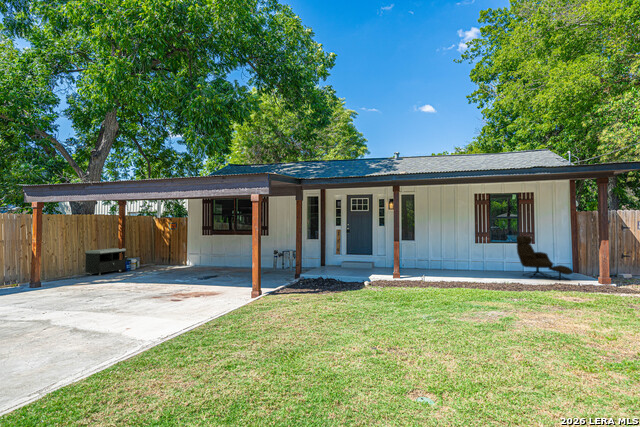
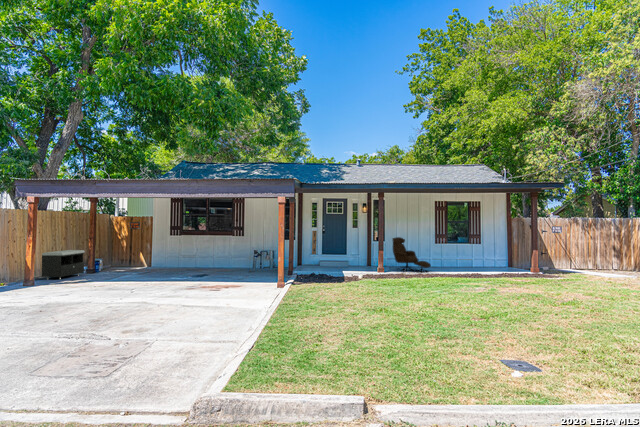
lounge chair: present [516,236,573,280] -> present [392,237,431,271]

